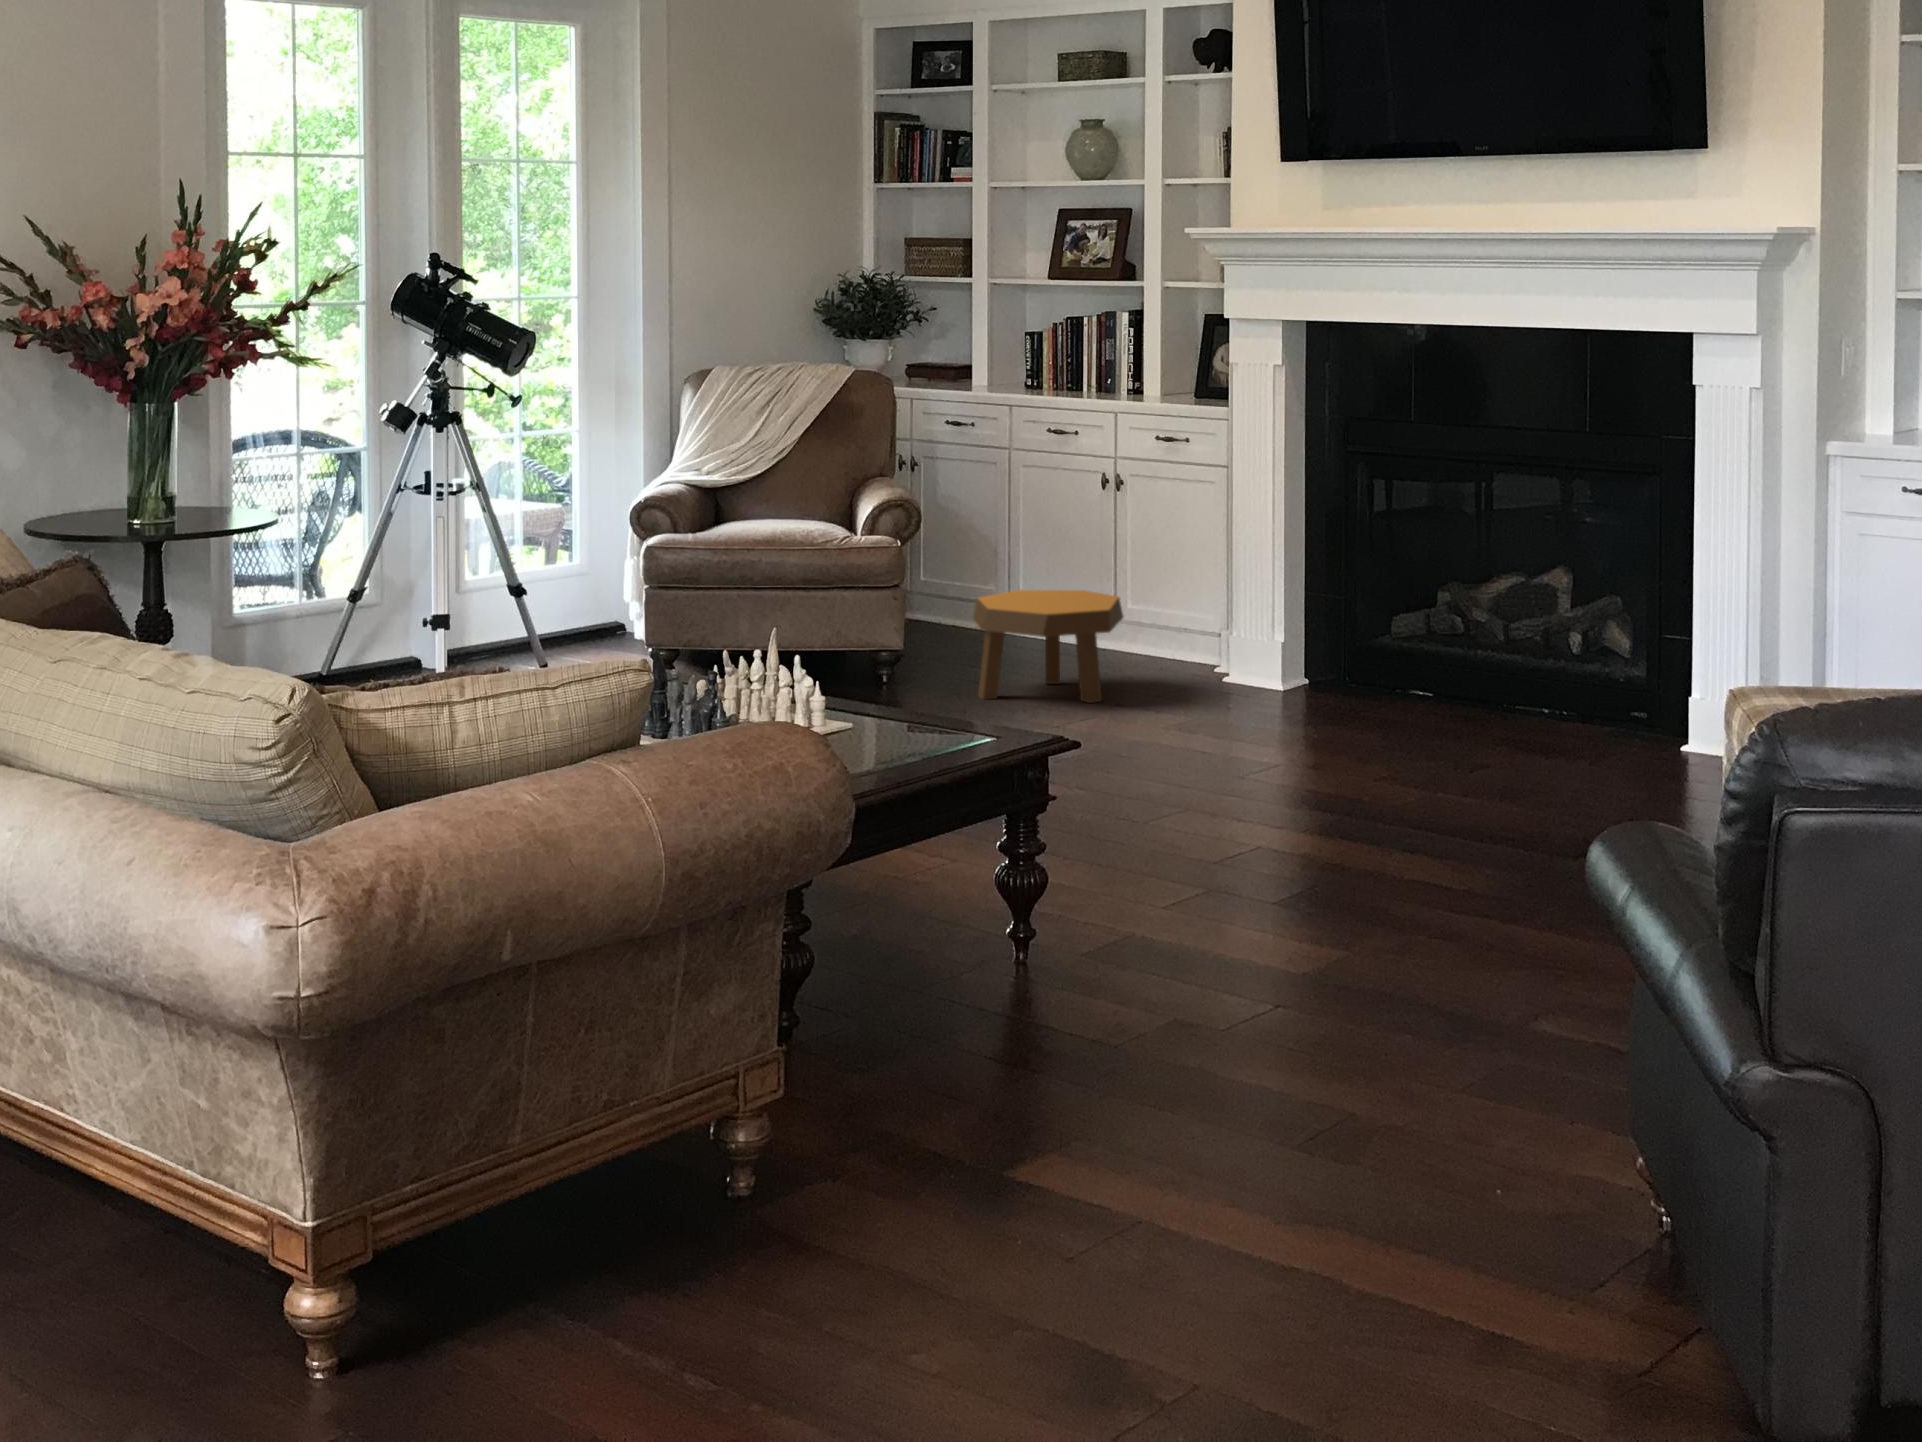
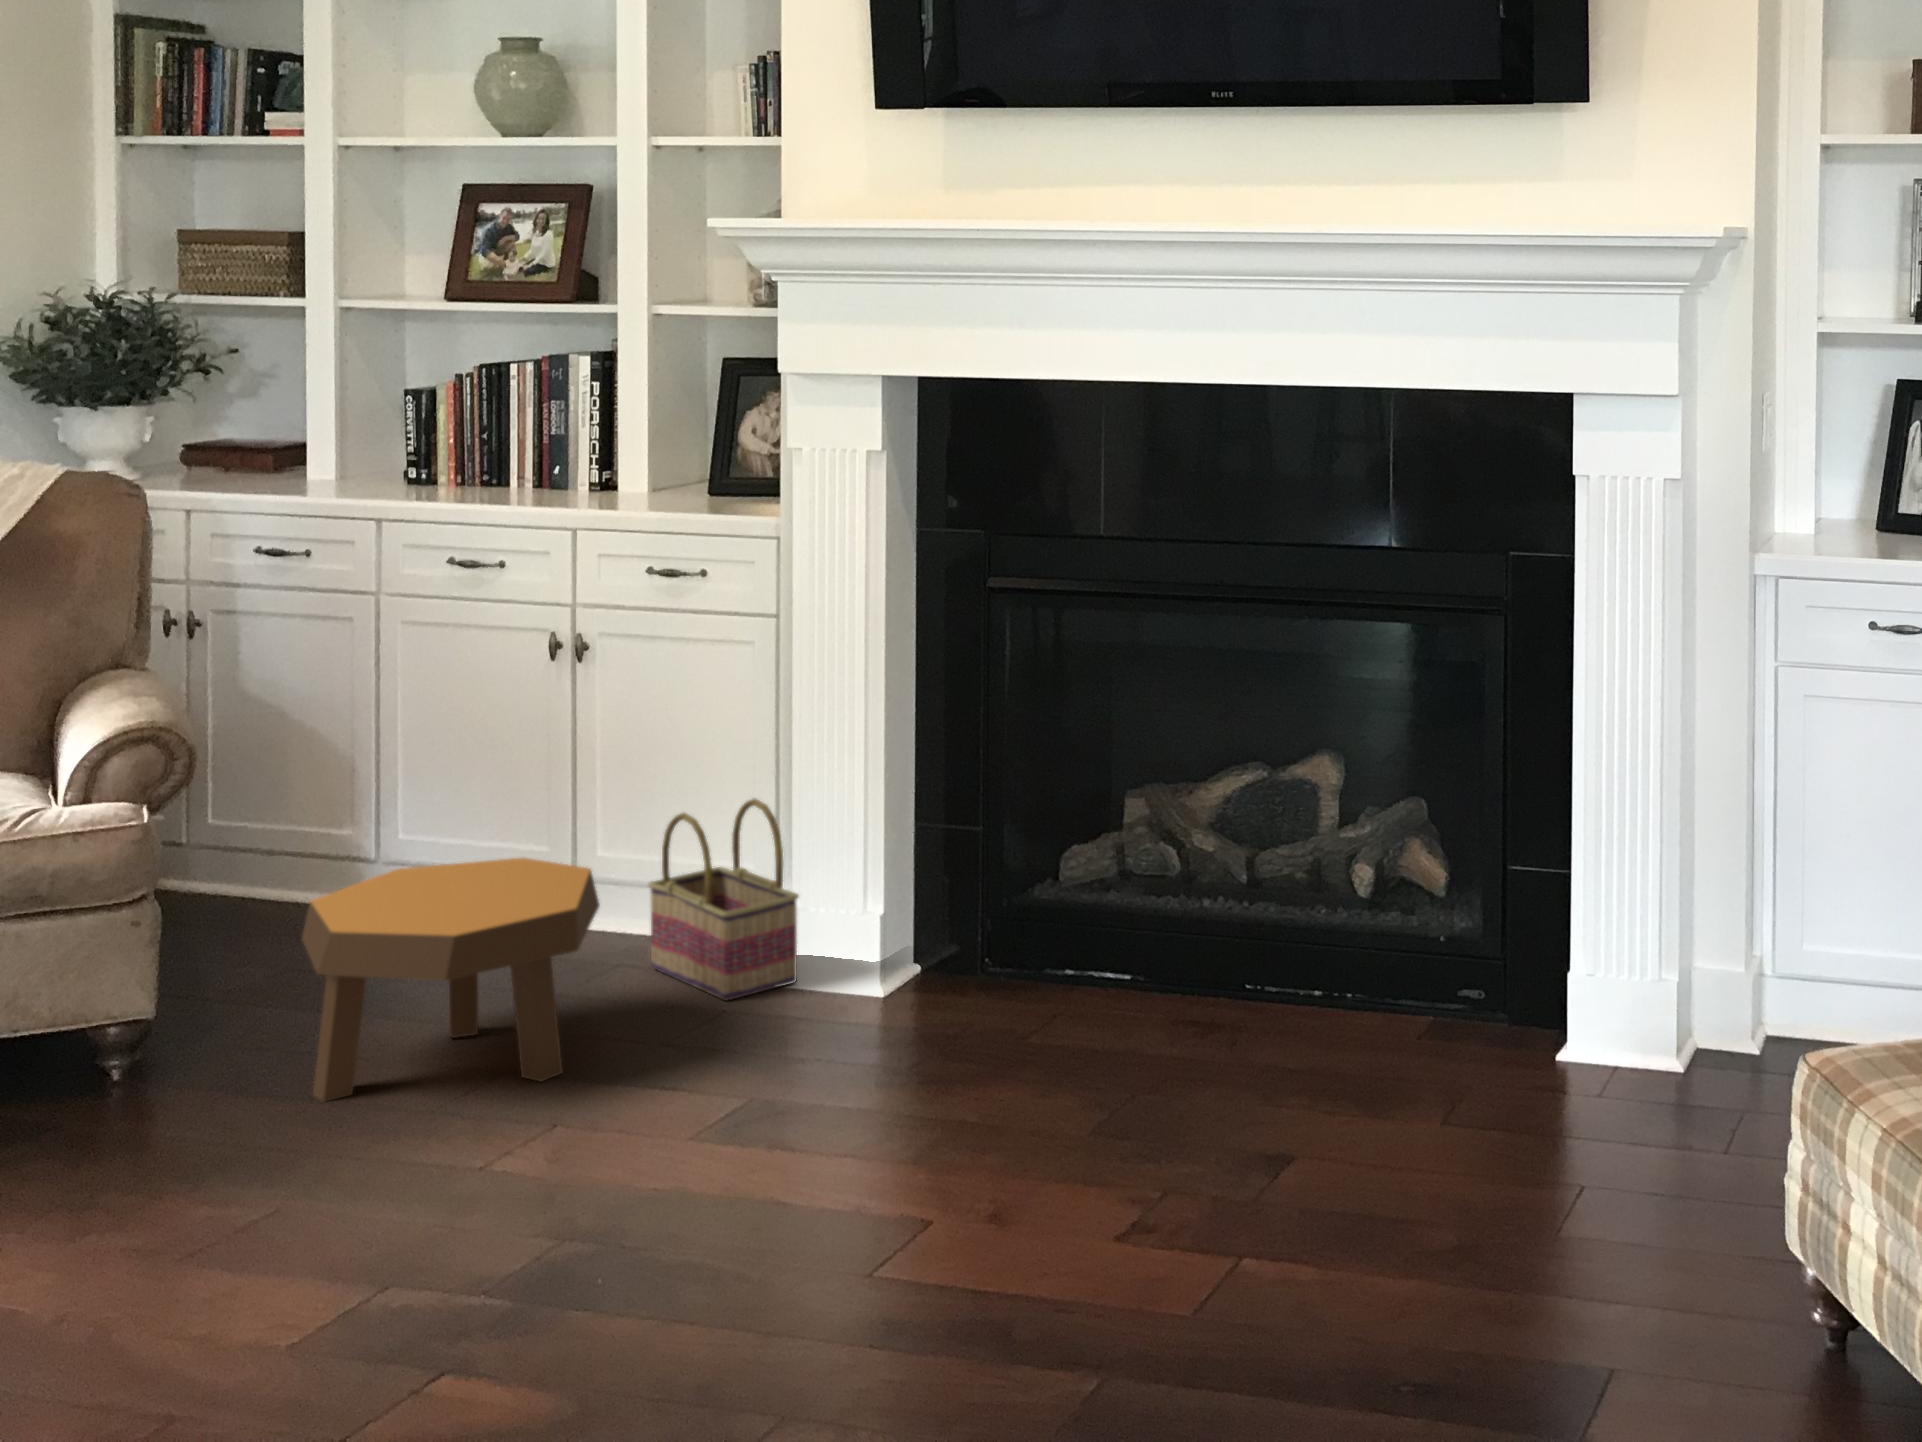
basket: none [1153,573,1236,685] -> present [648,798,799,1000]

